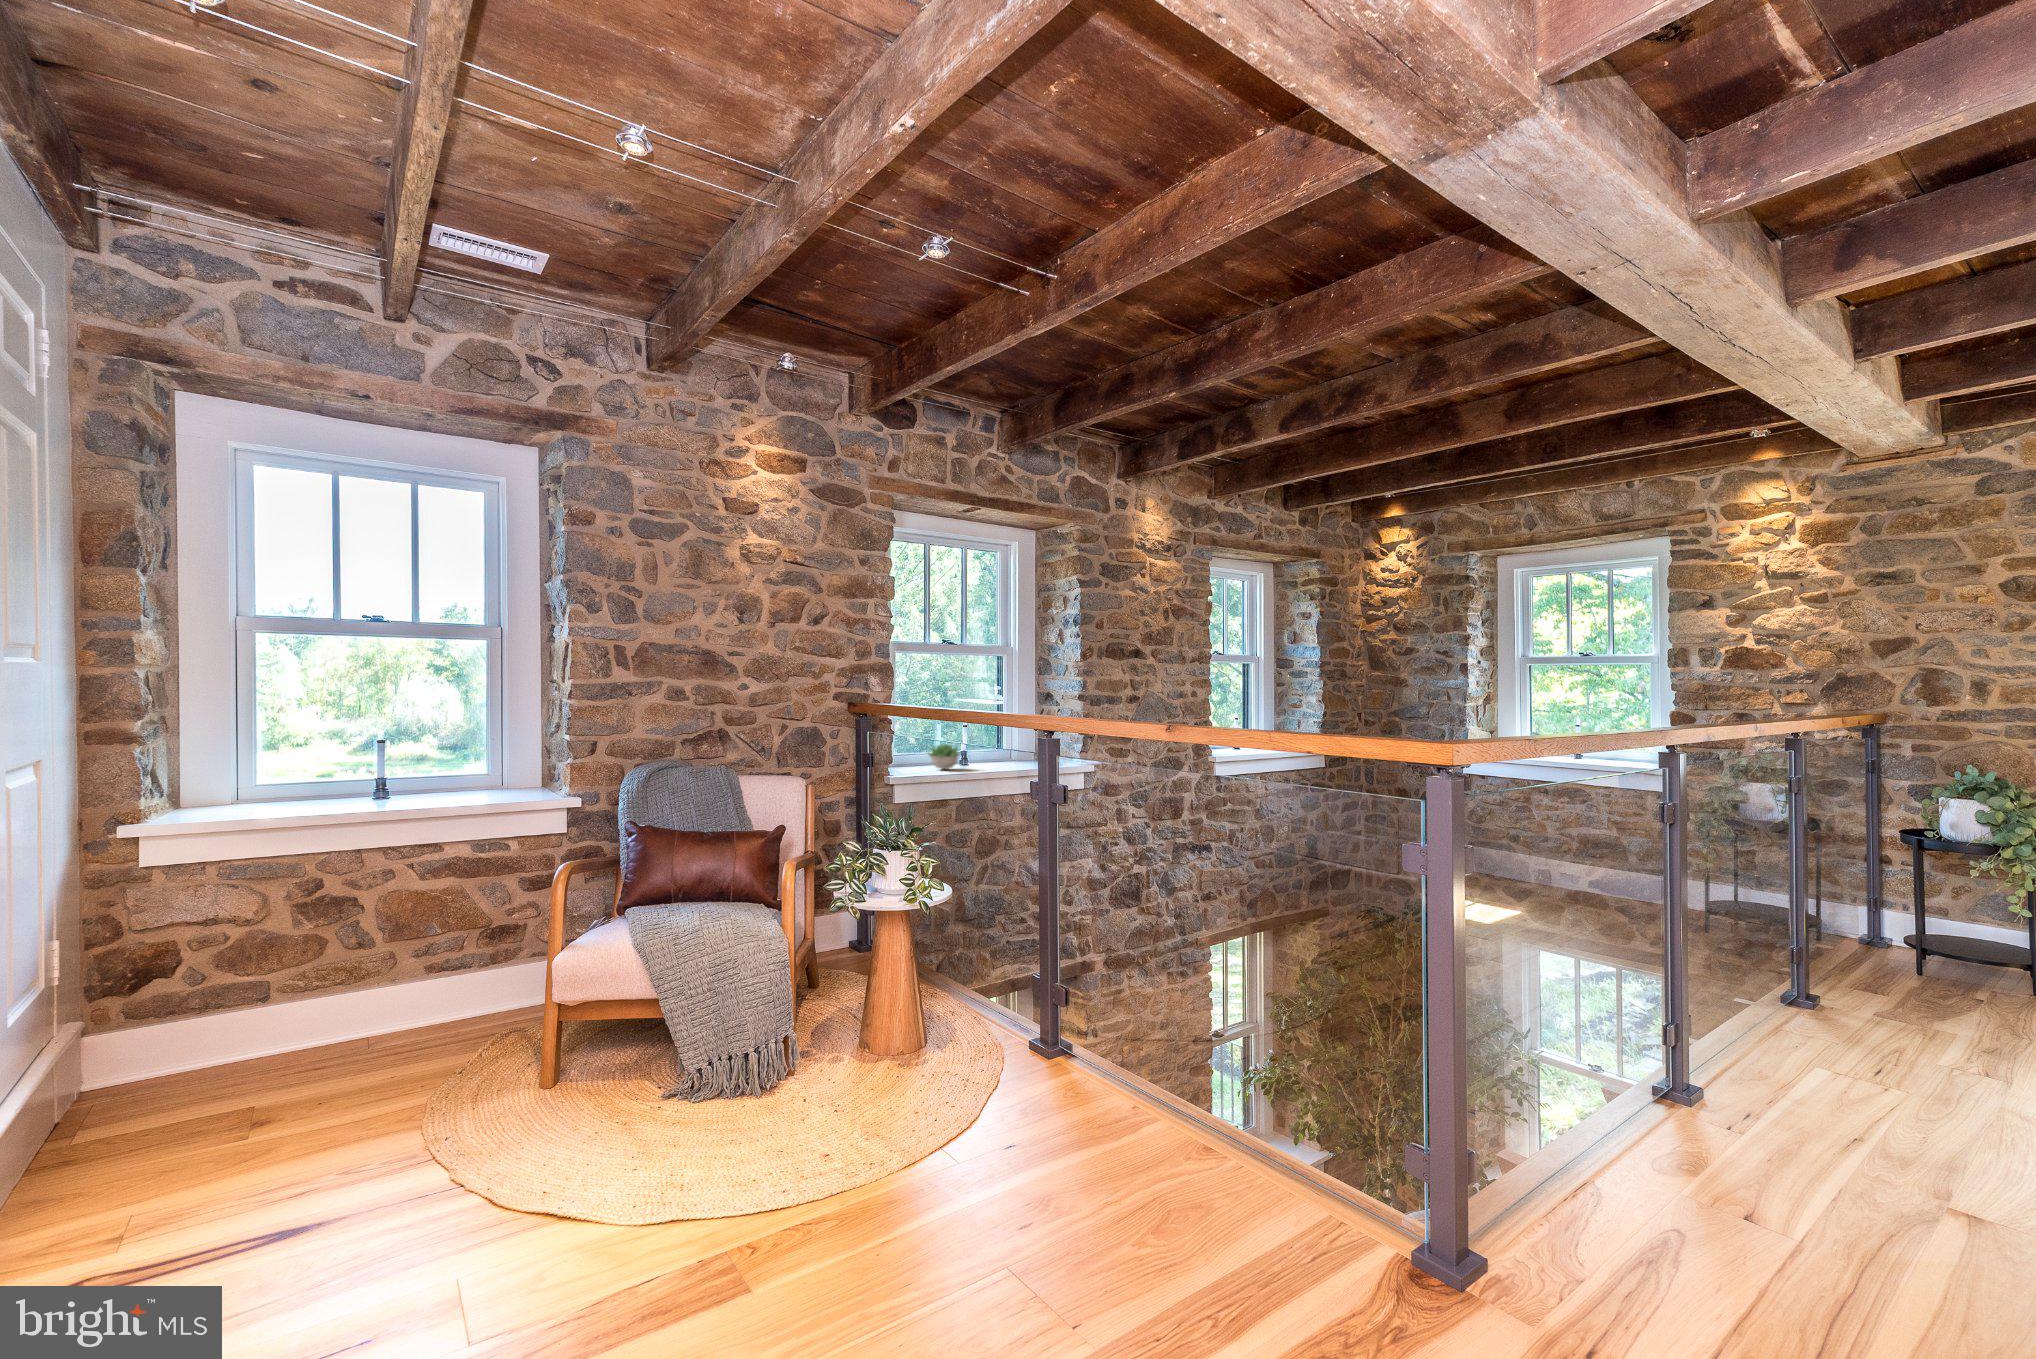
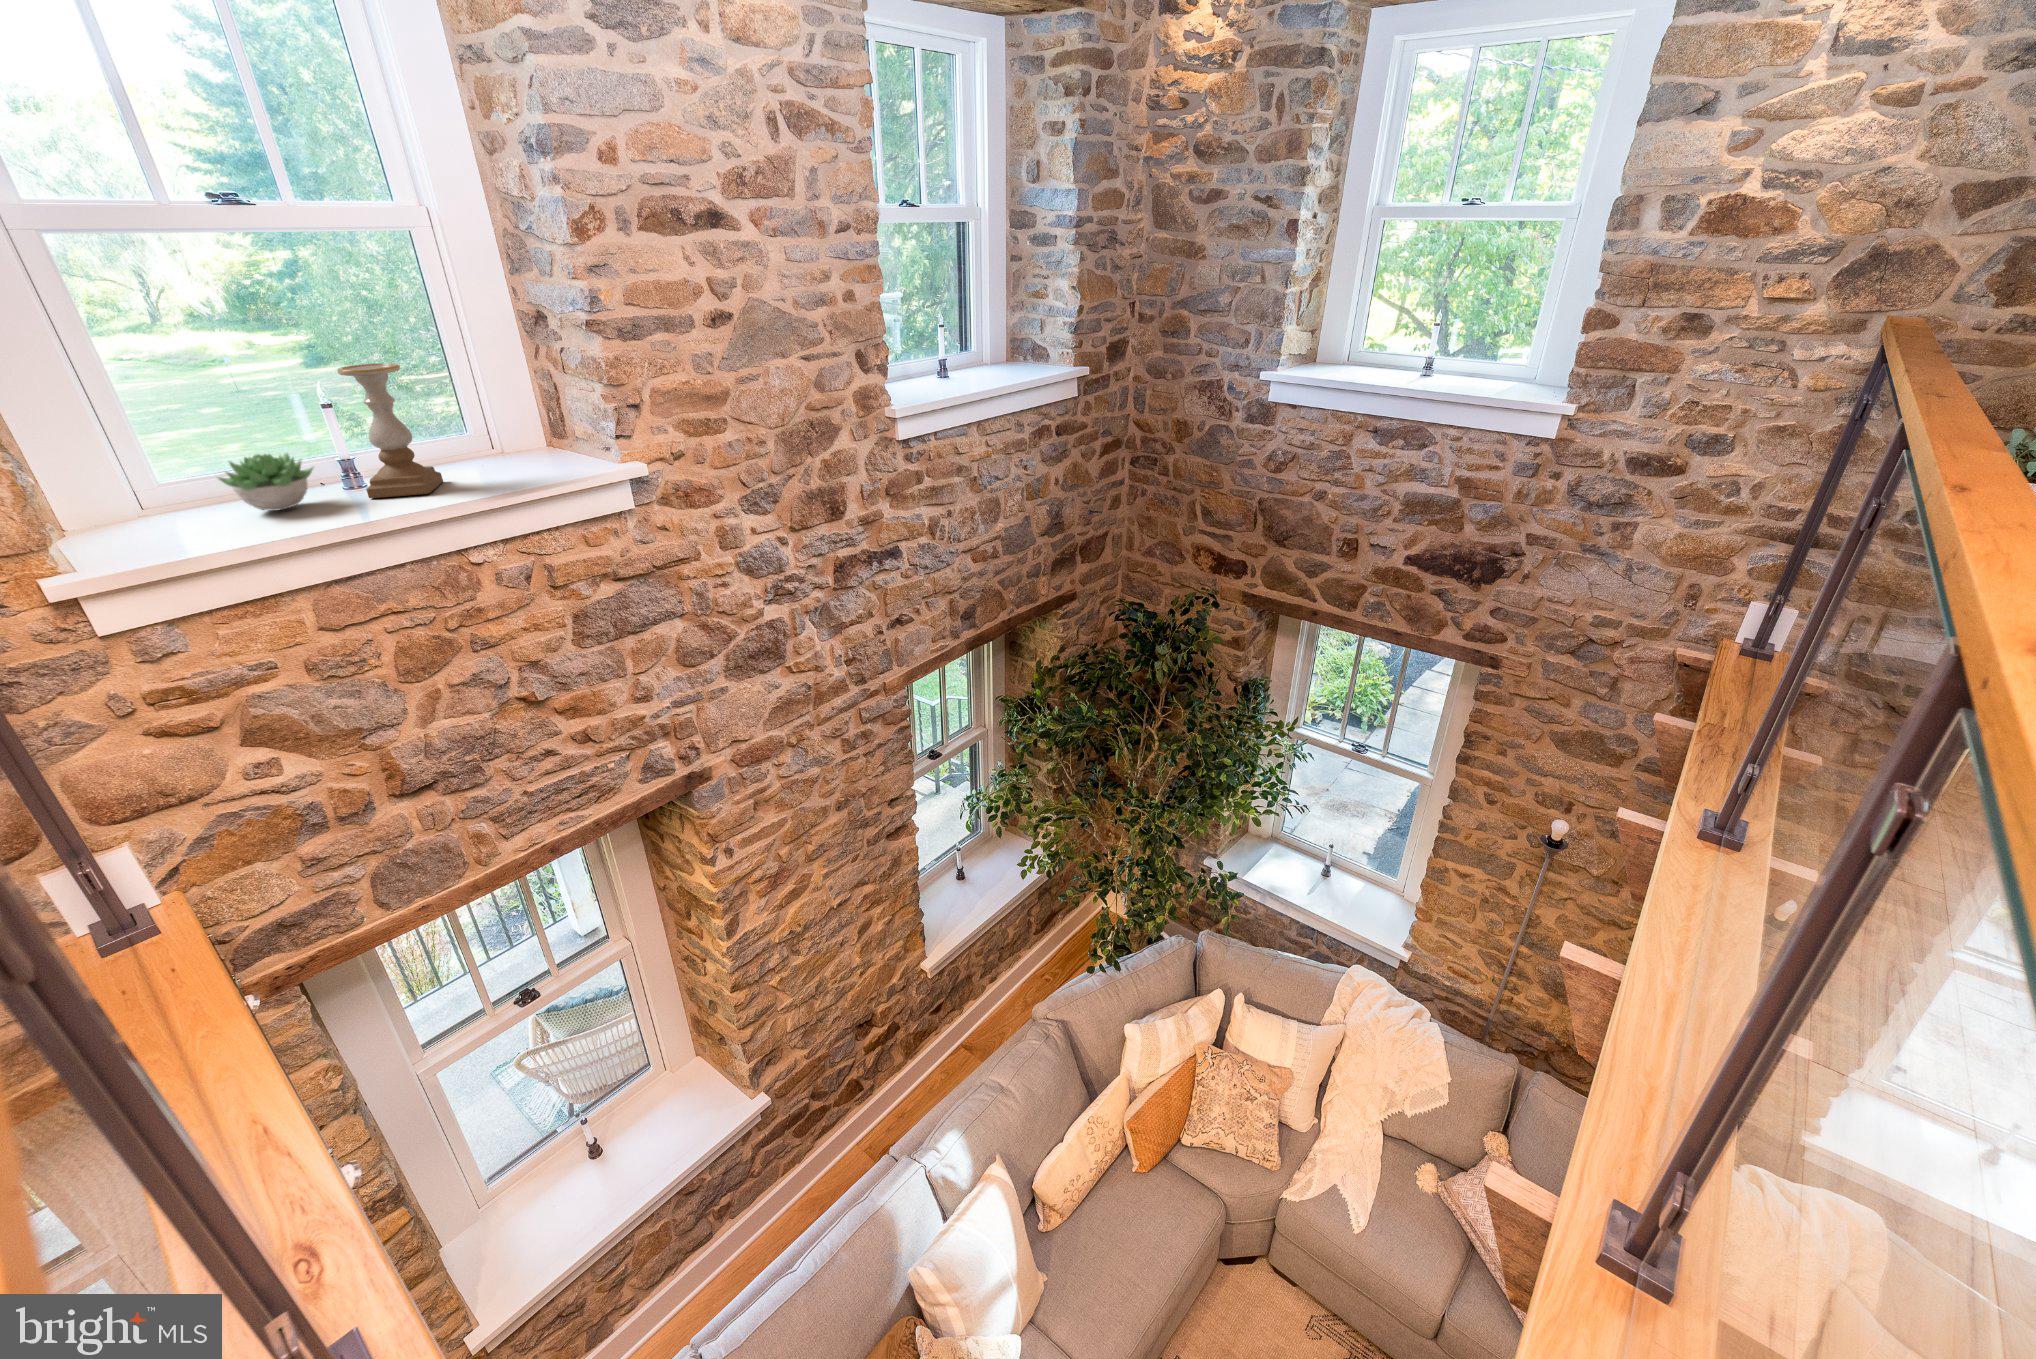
candle holder: none [979,710,1005,768] -> present [337,363,443,498]

